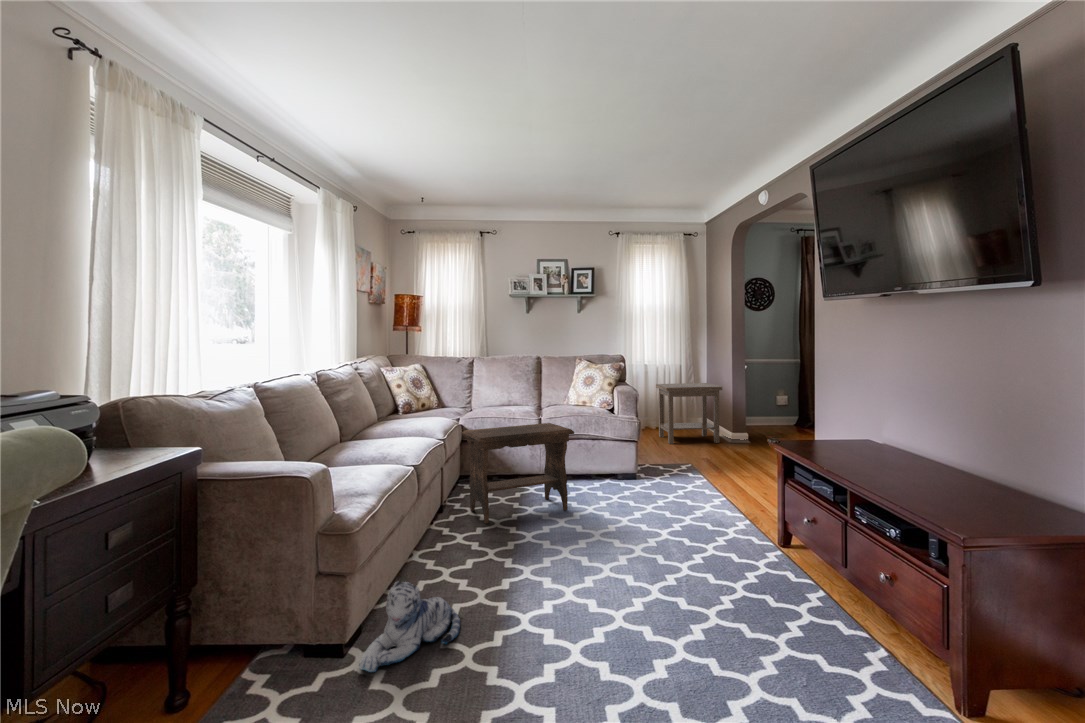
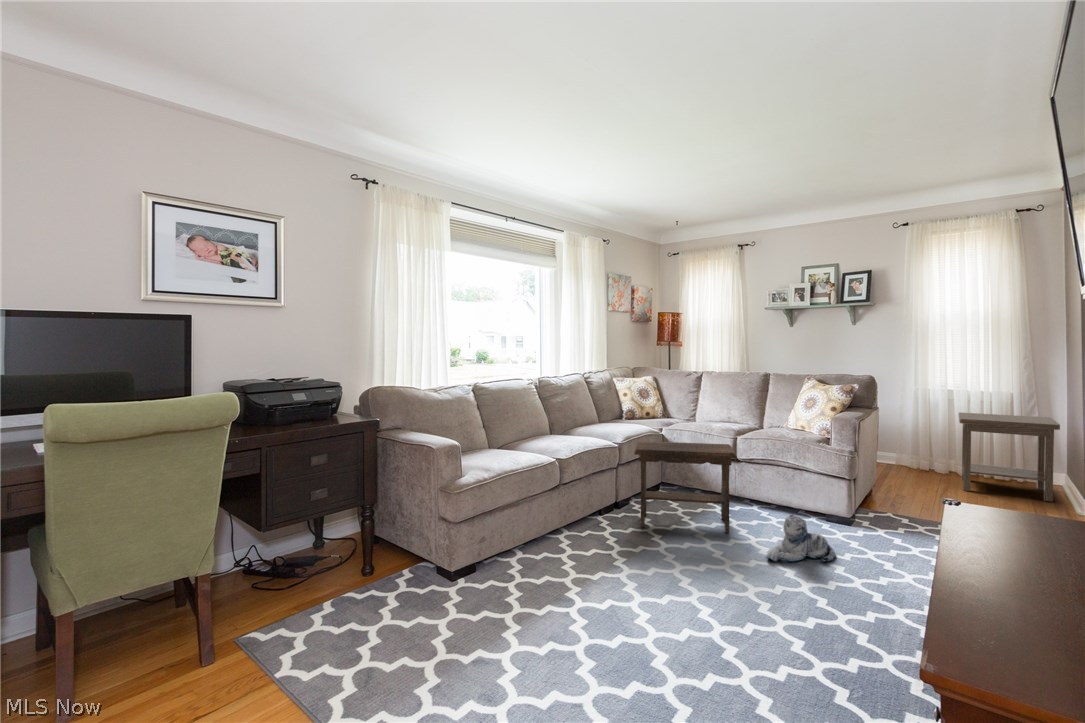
plush toy: present [359,582,460,672] -> present [766,514,835,562]

